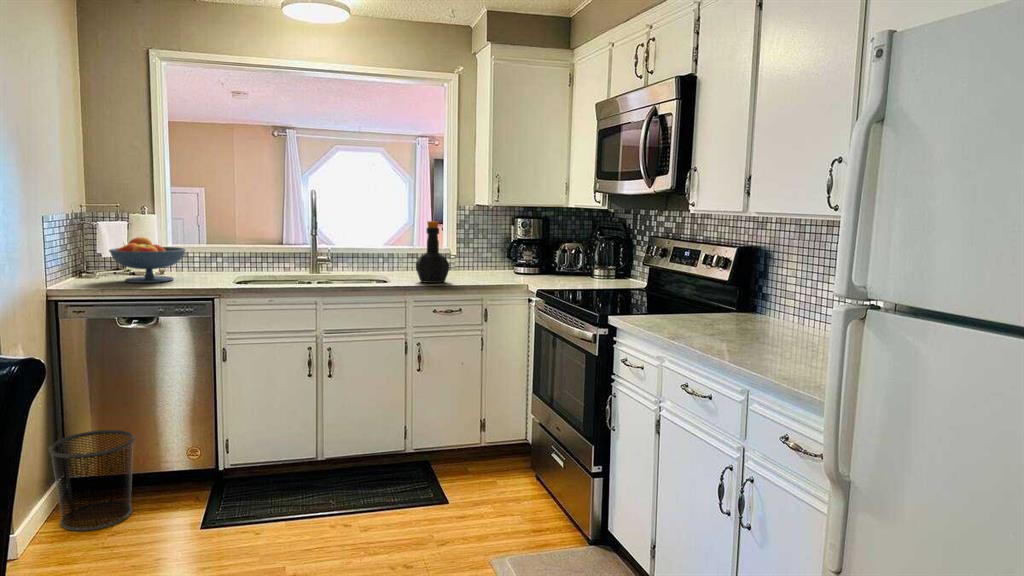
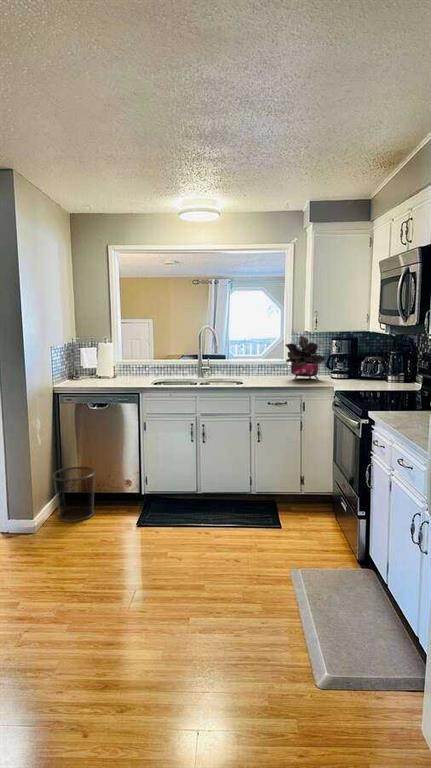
potted plant: none [450,211,508,275] -> present [286,336,325,379]
bottle: present [416,221,450,283] -> none [259,345,281,385]
fruit bowl: present [109,237,186,283] -> none [86,357,126,384]

